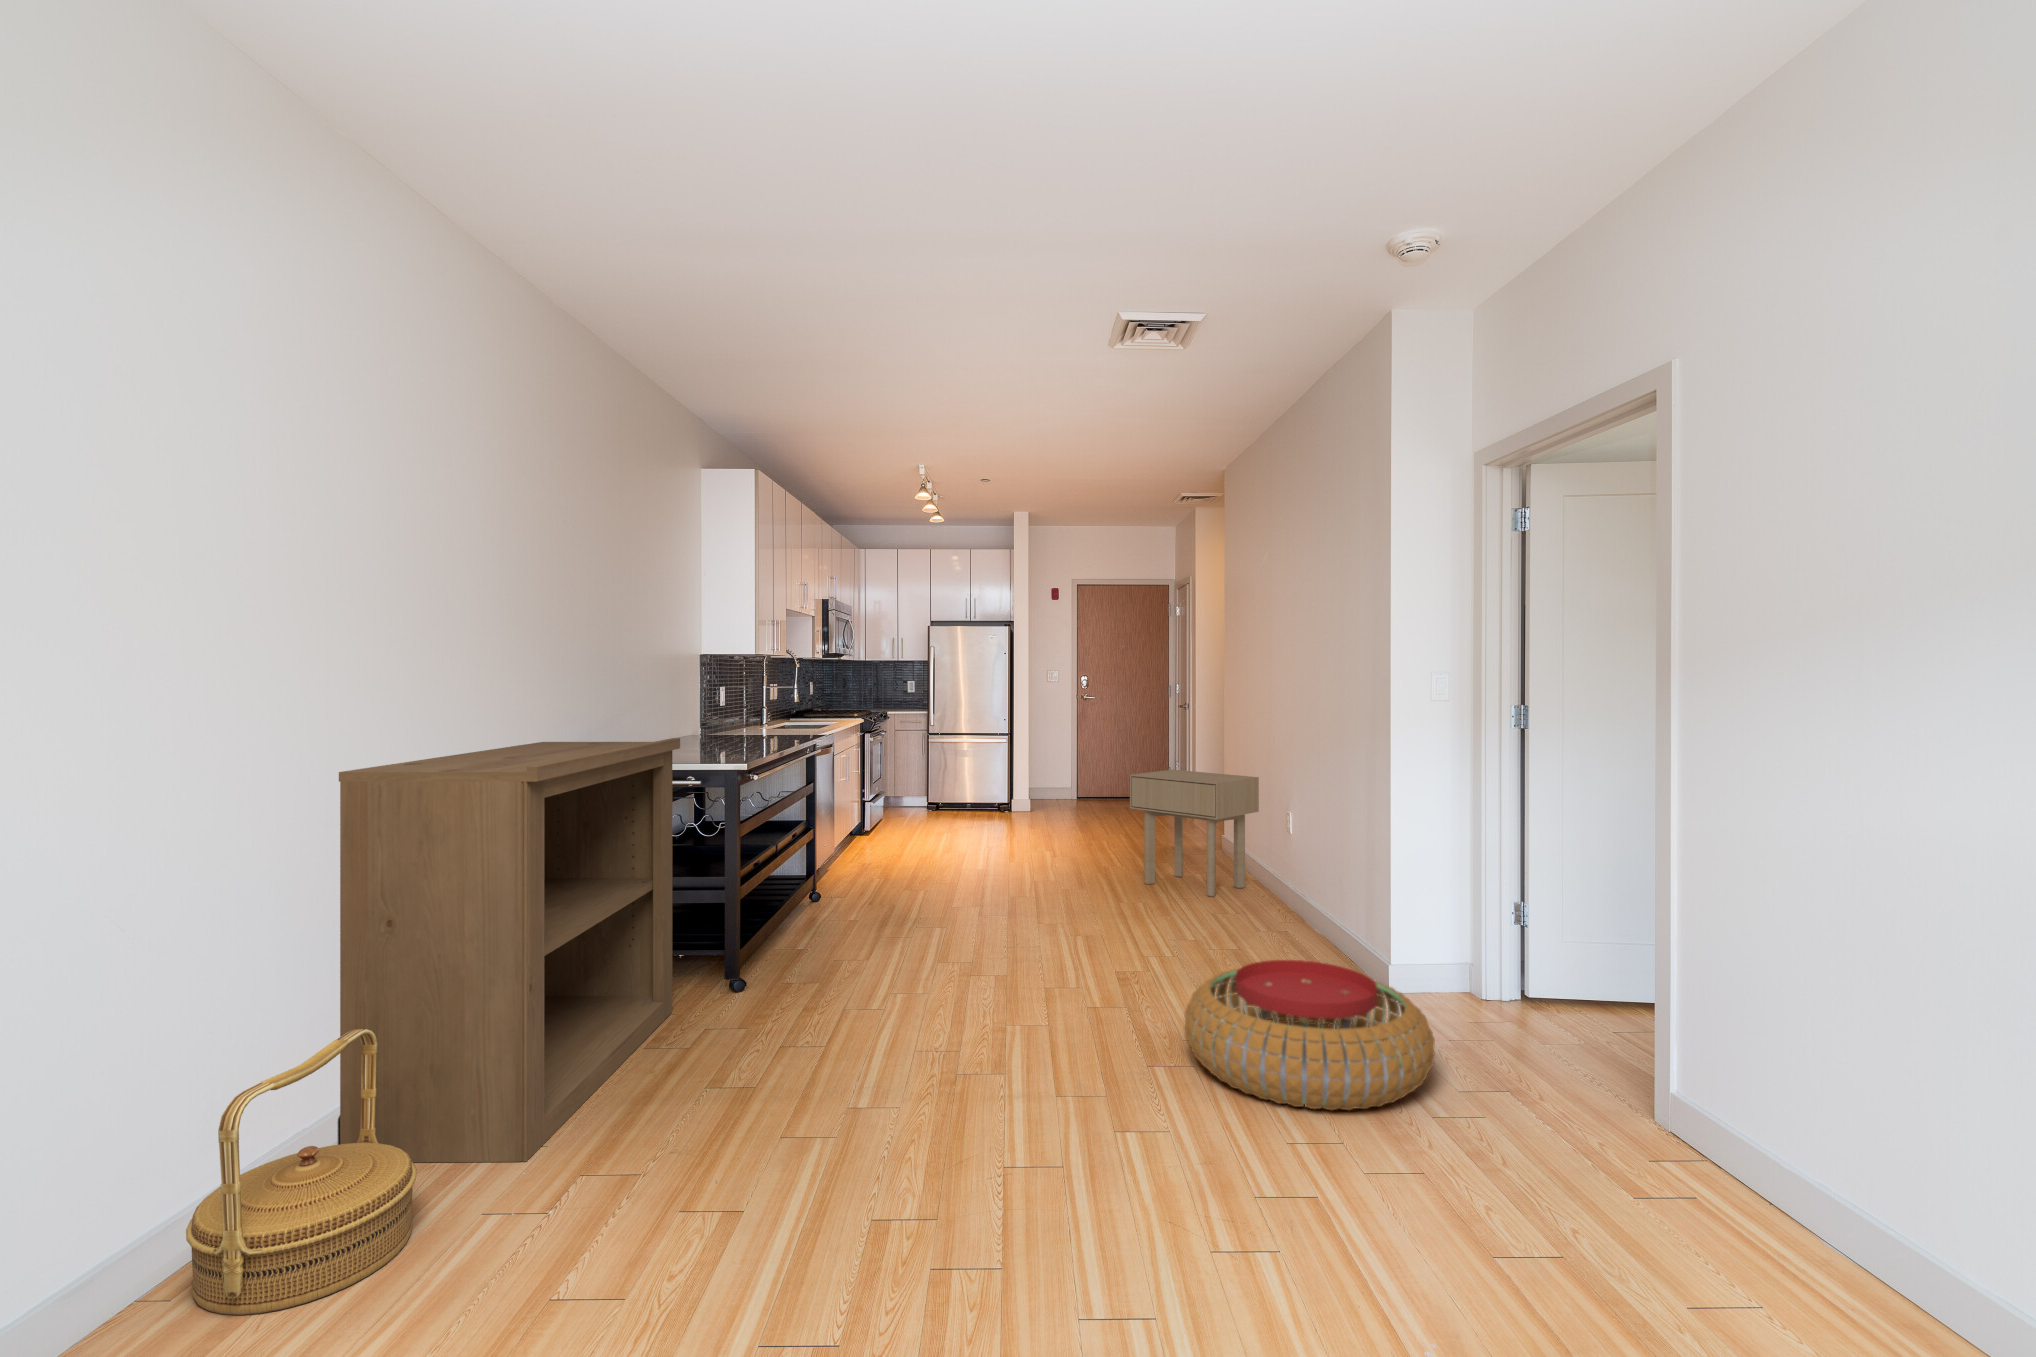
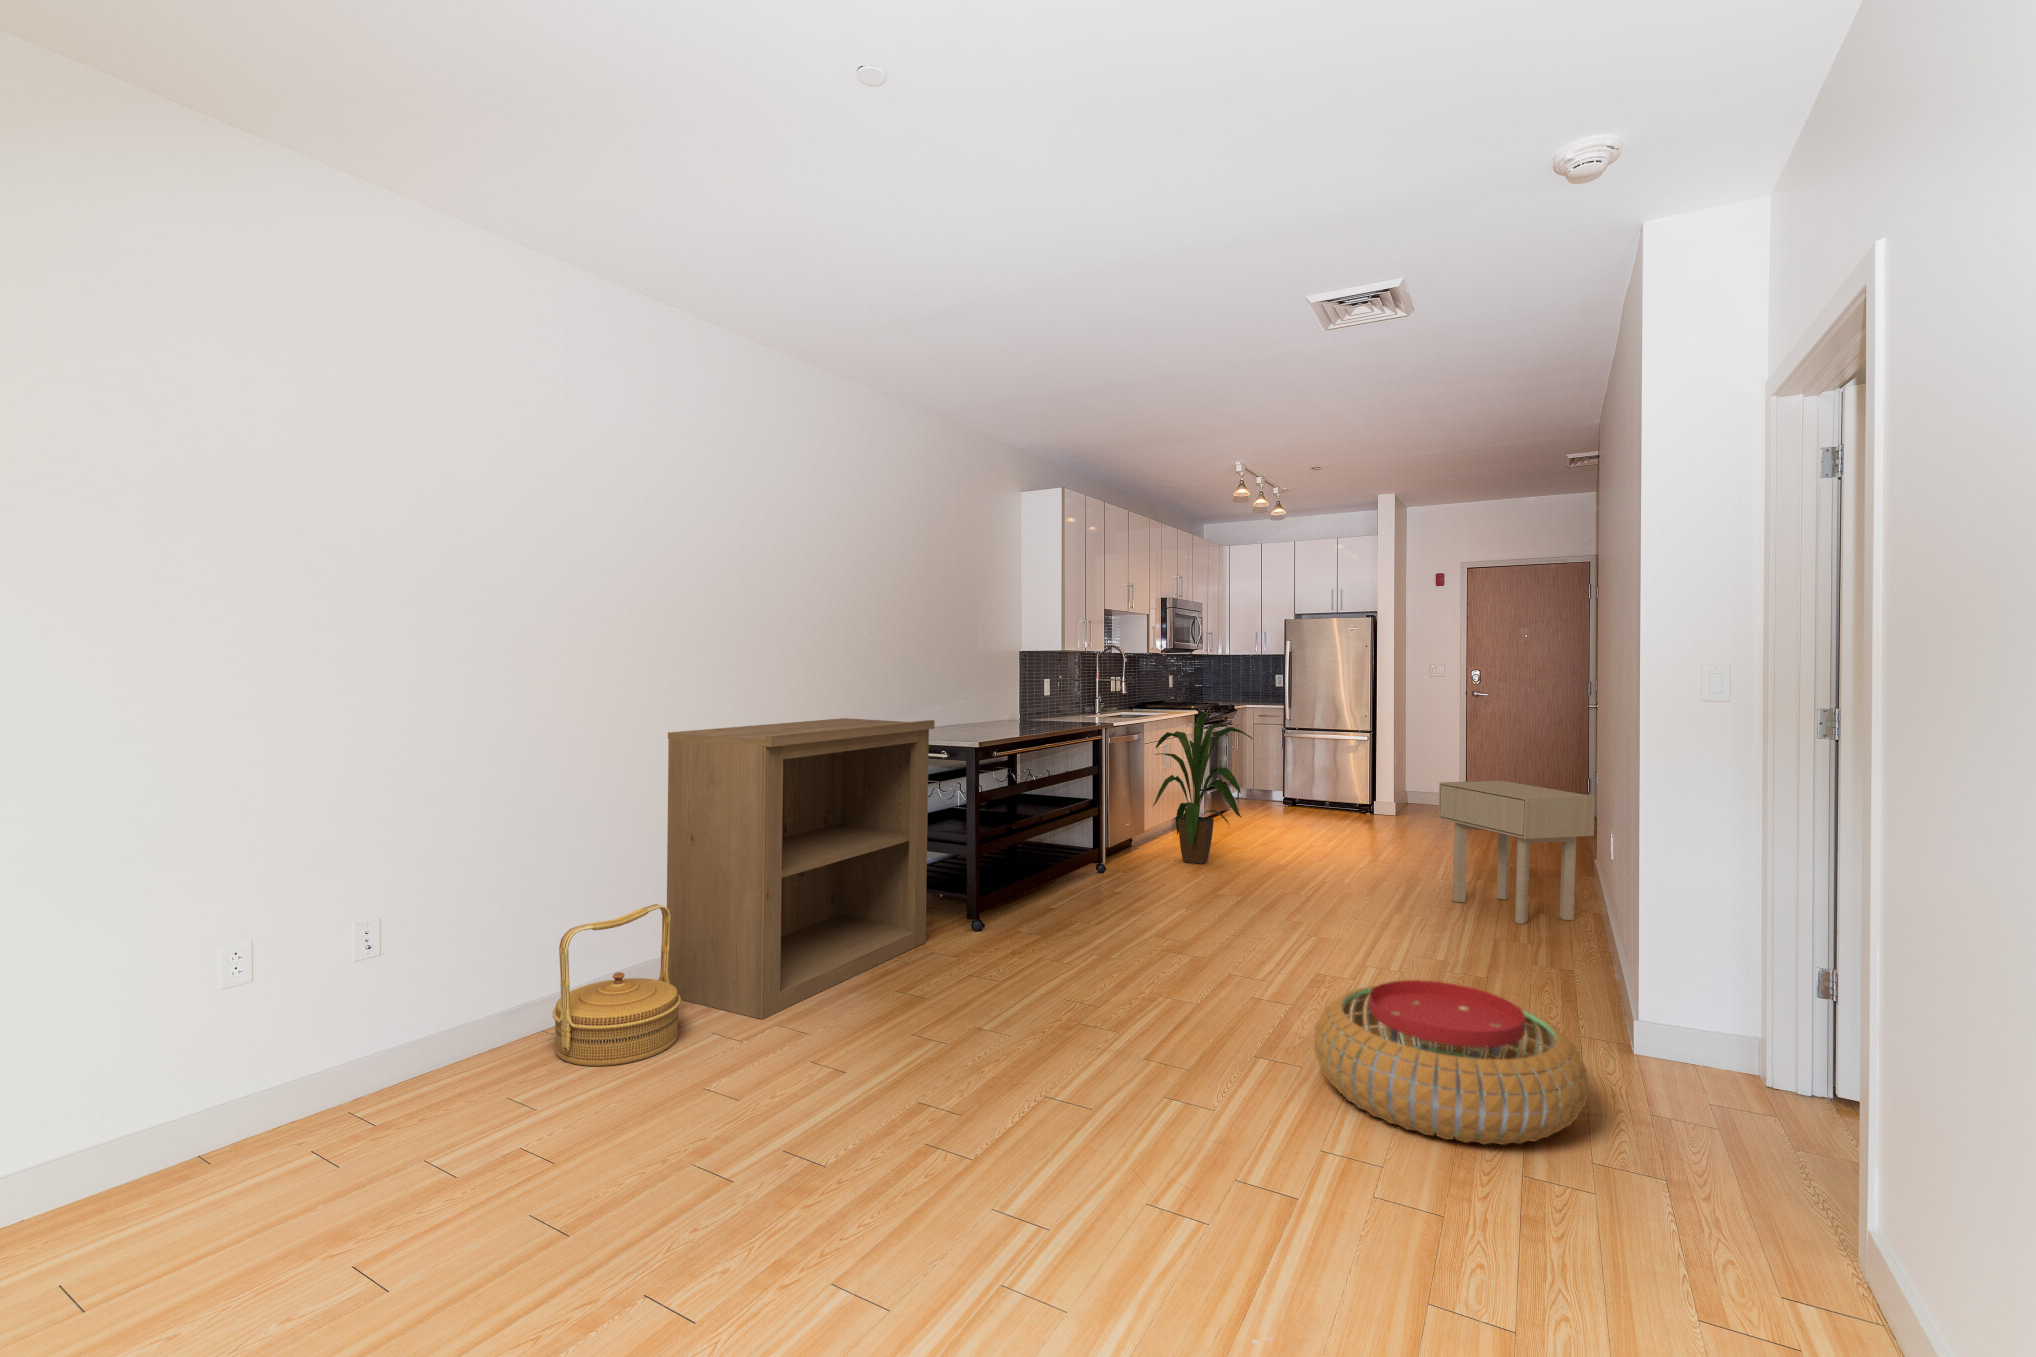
house plant: none [842,718,951,877] -> present [1153,712,1253,864]

